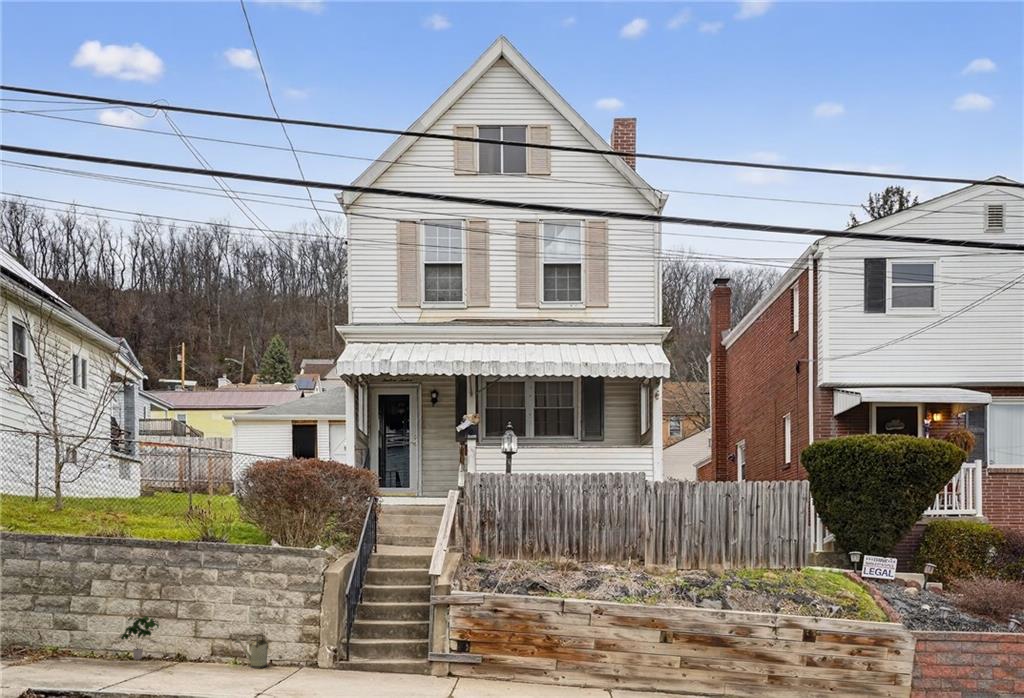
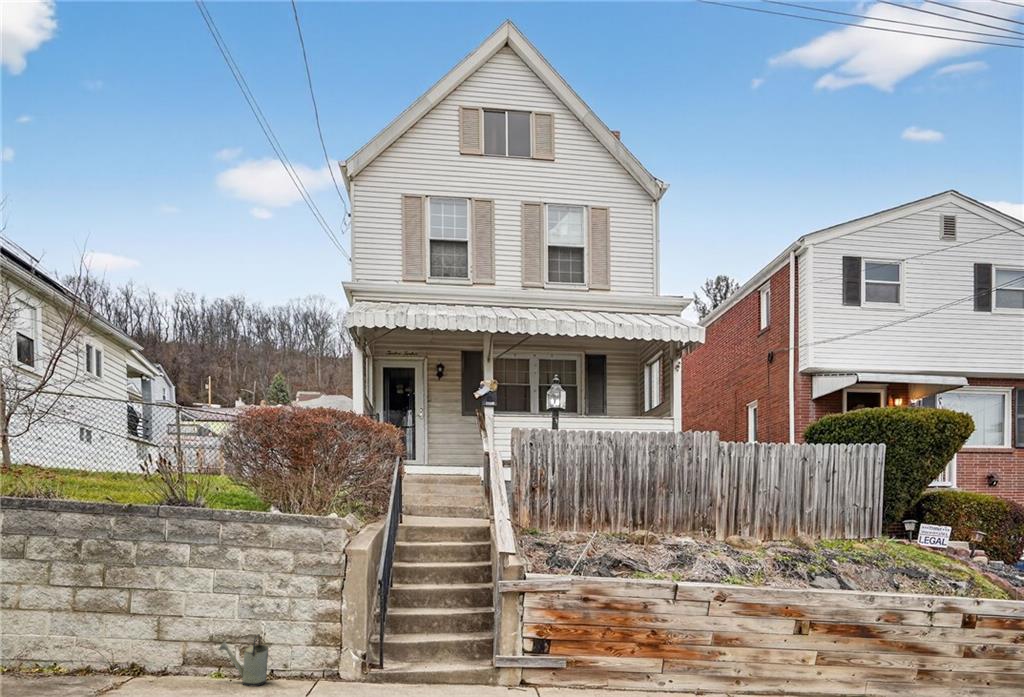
potted plant: present [121,616,159,660] -> none [37,614,100,679]

